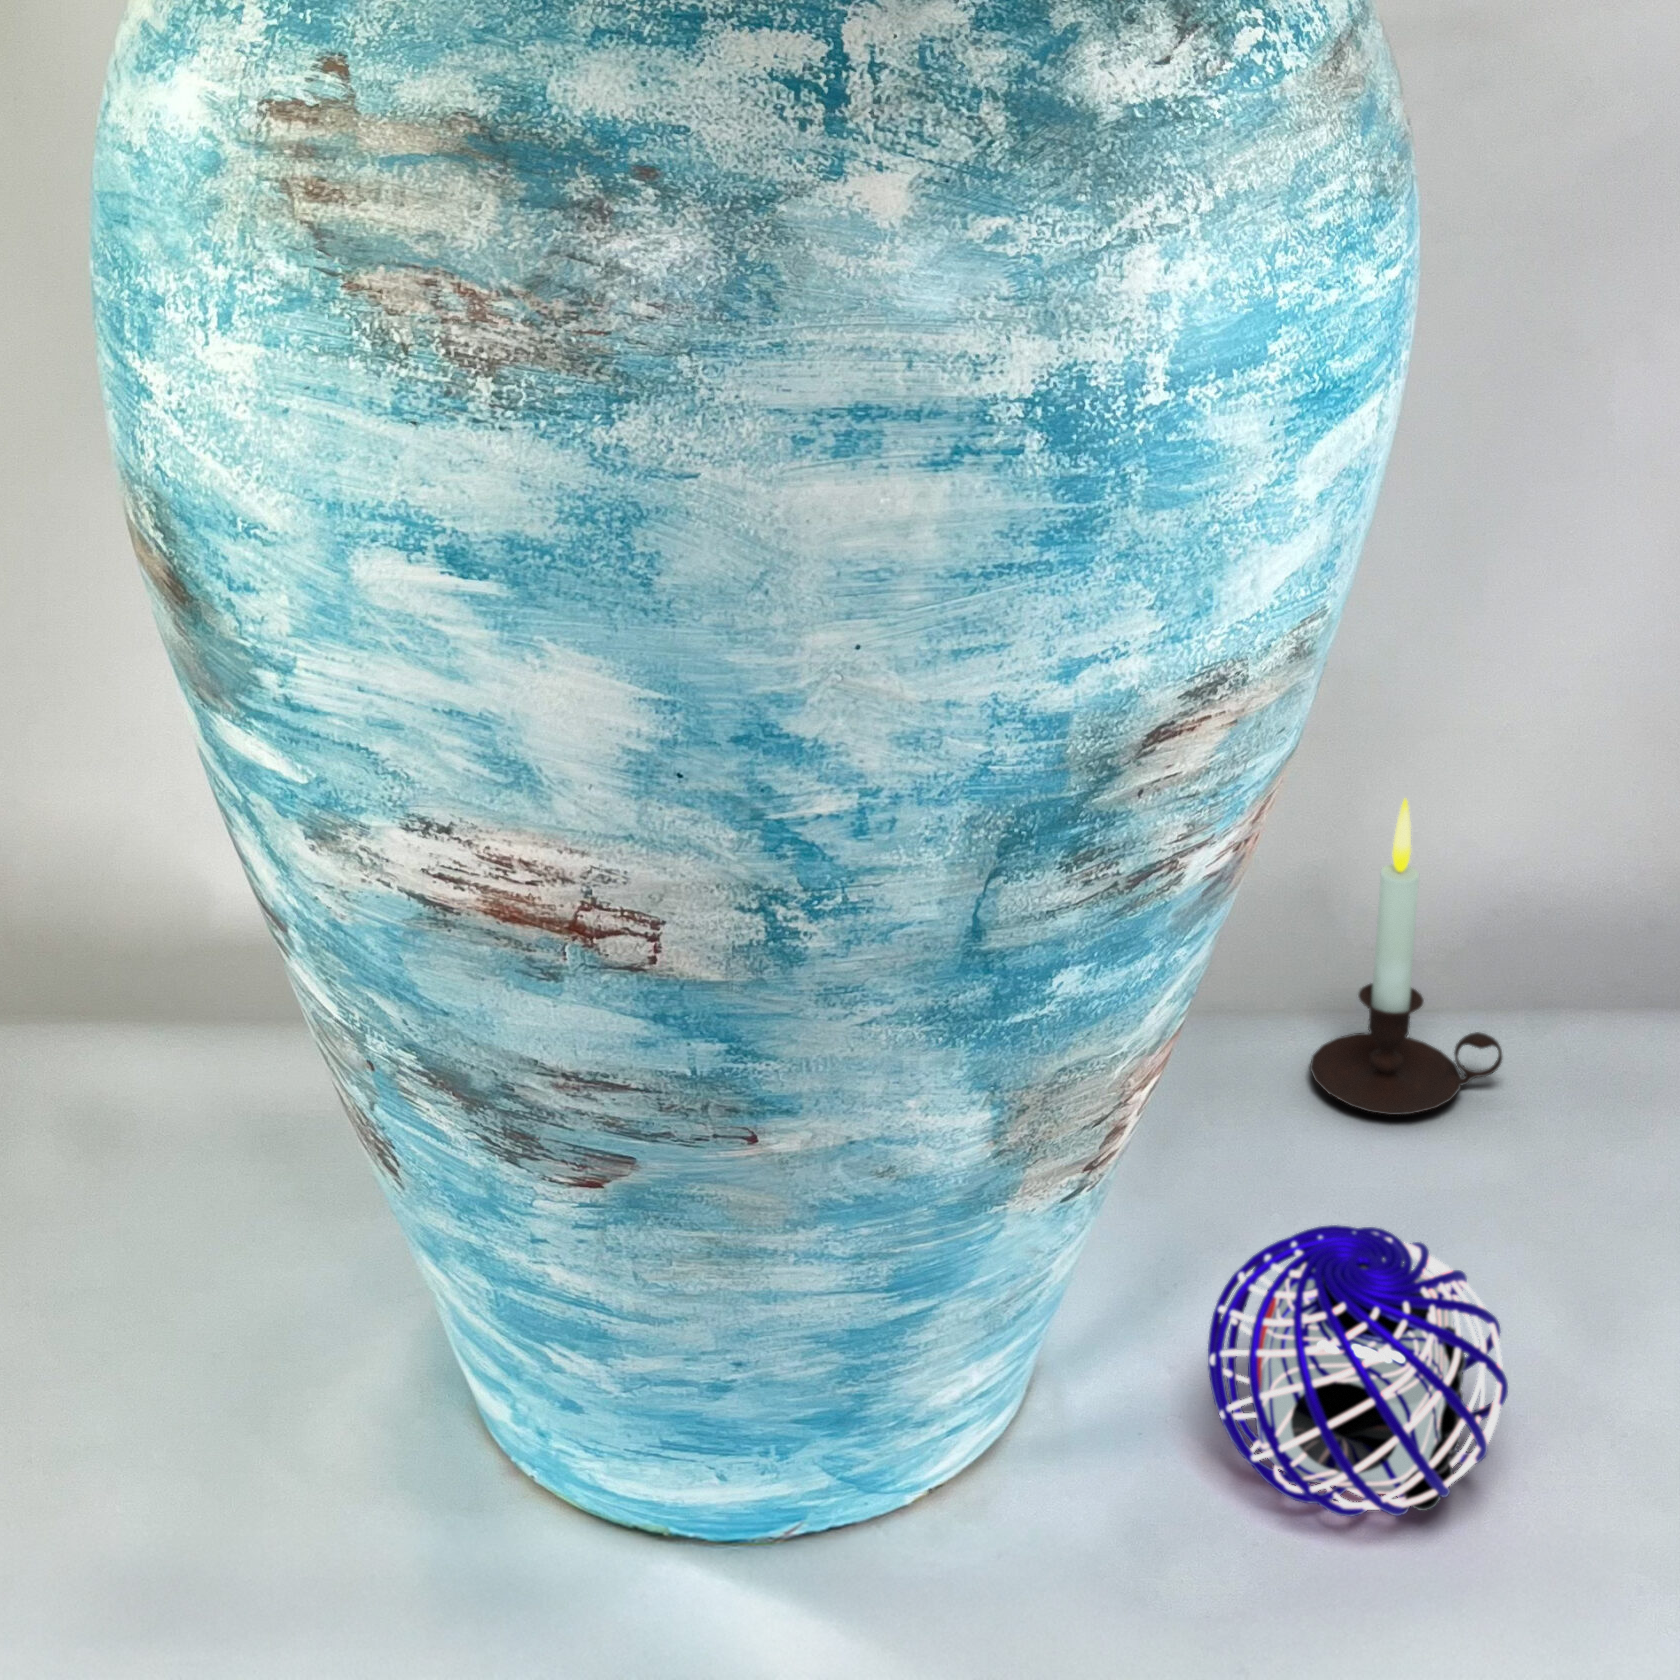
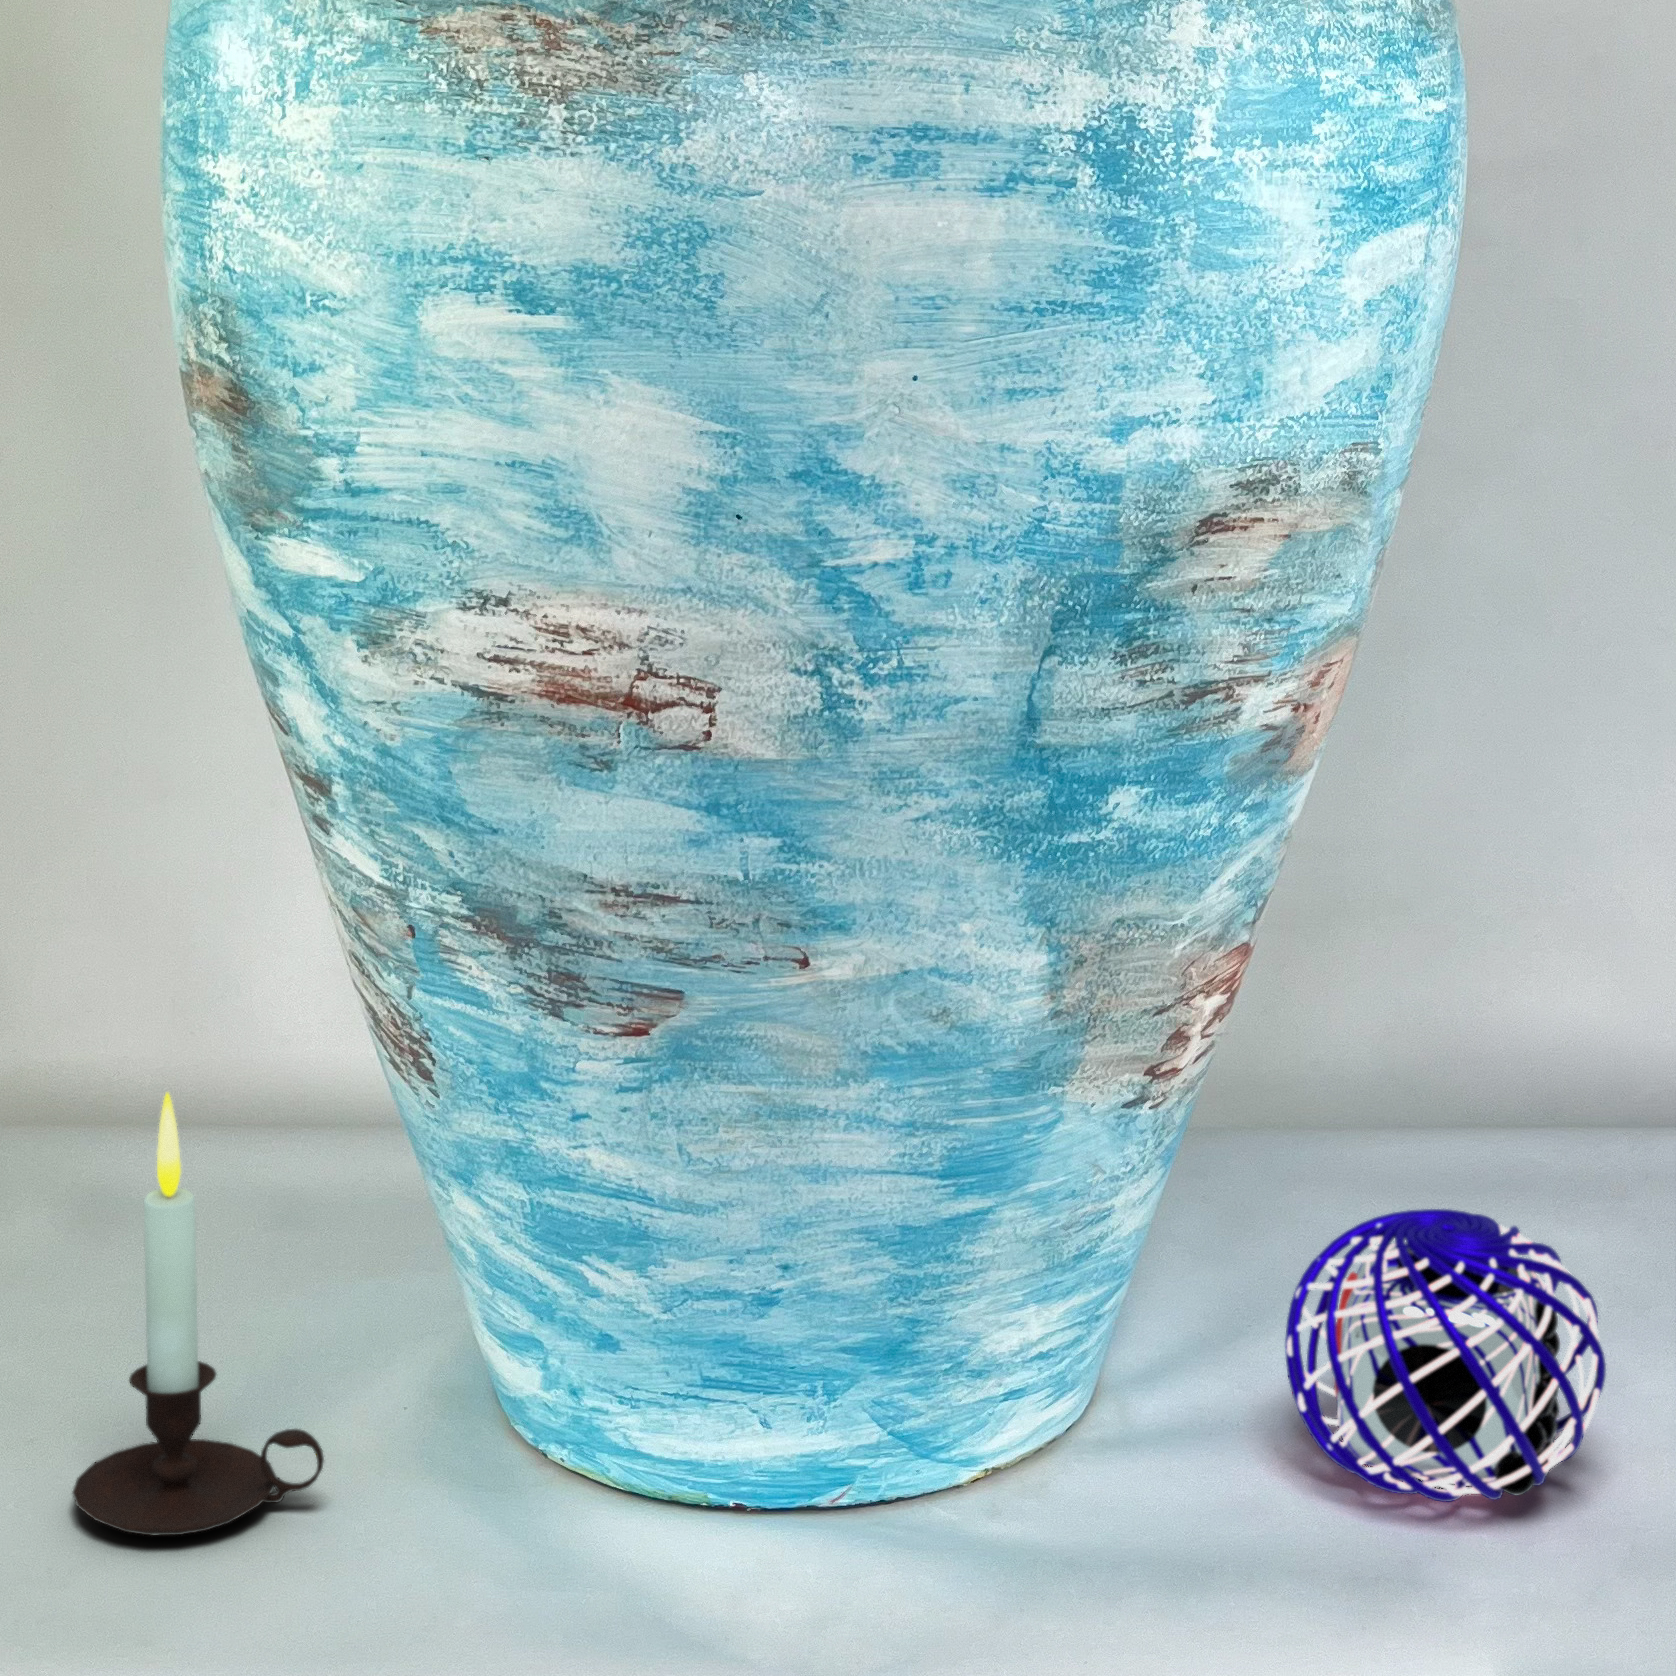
candle: present [1310,798,1502,1115] -> present [72,1093,324,1535]

